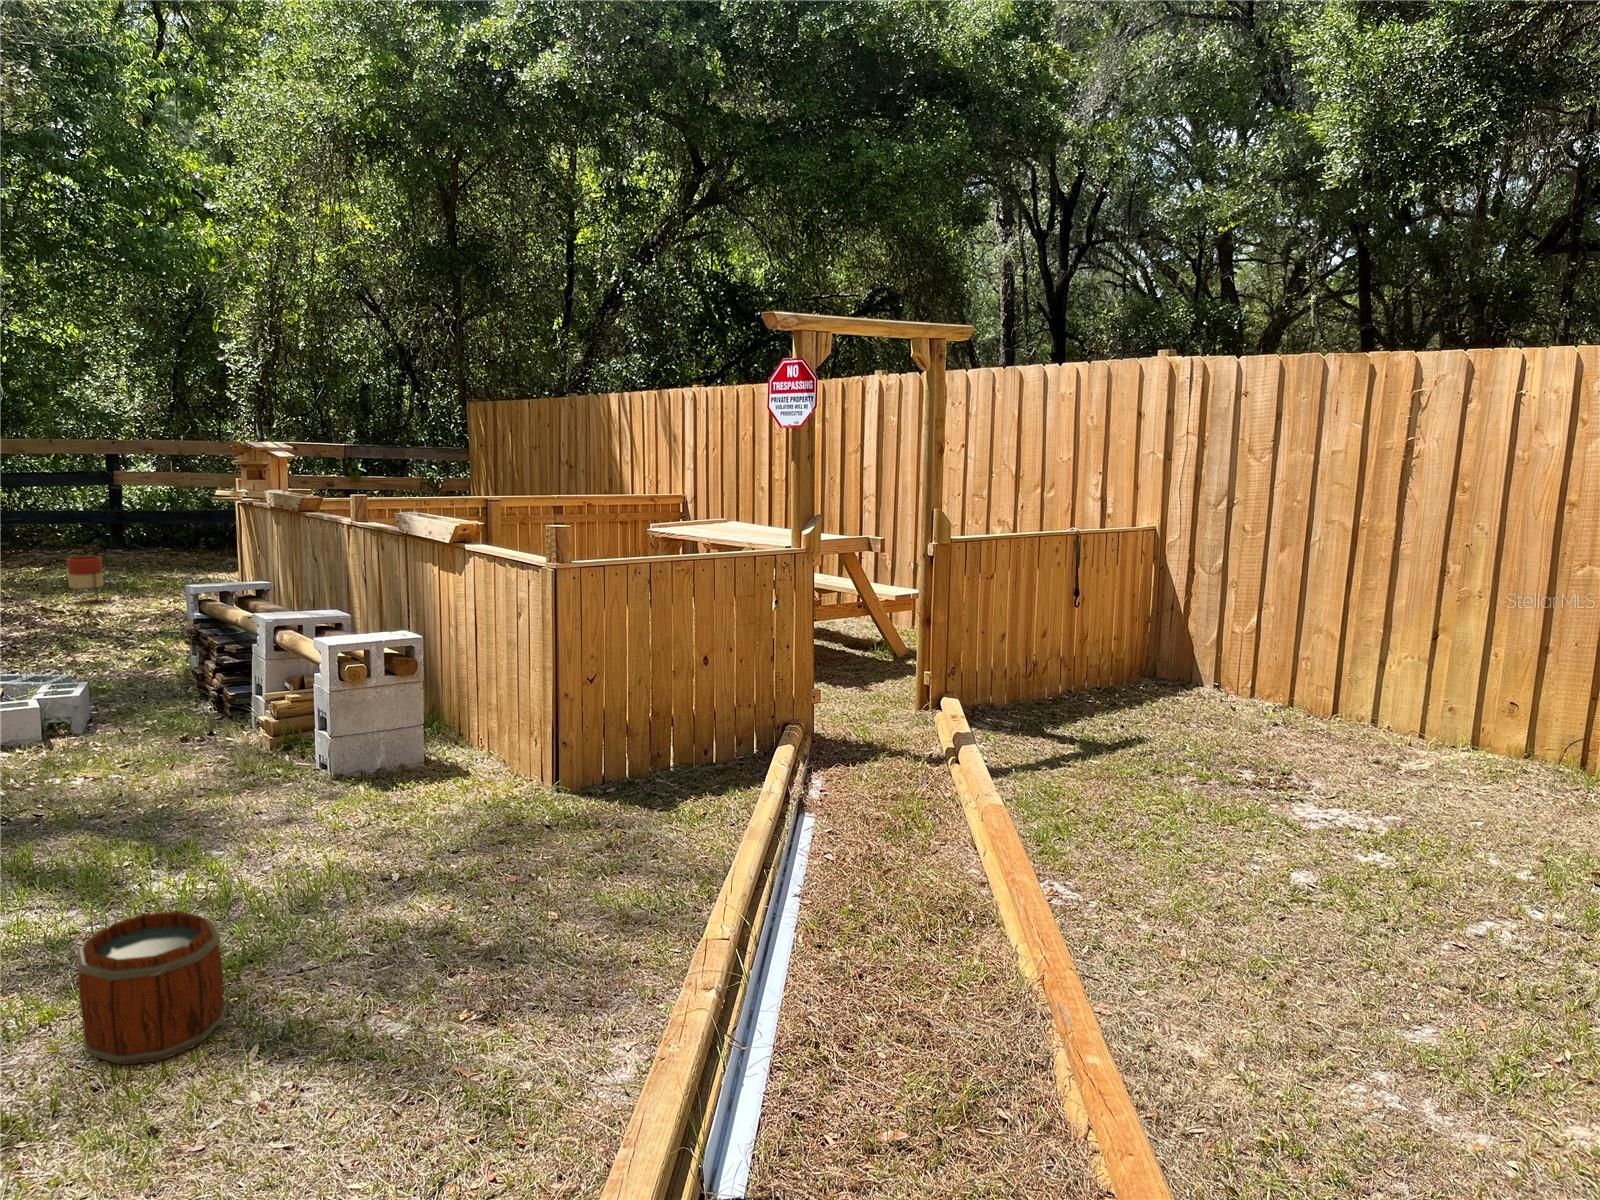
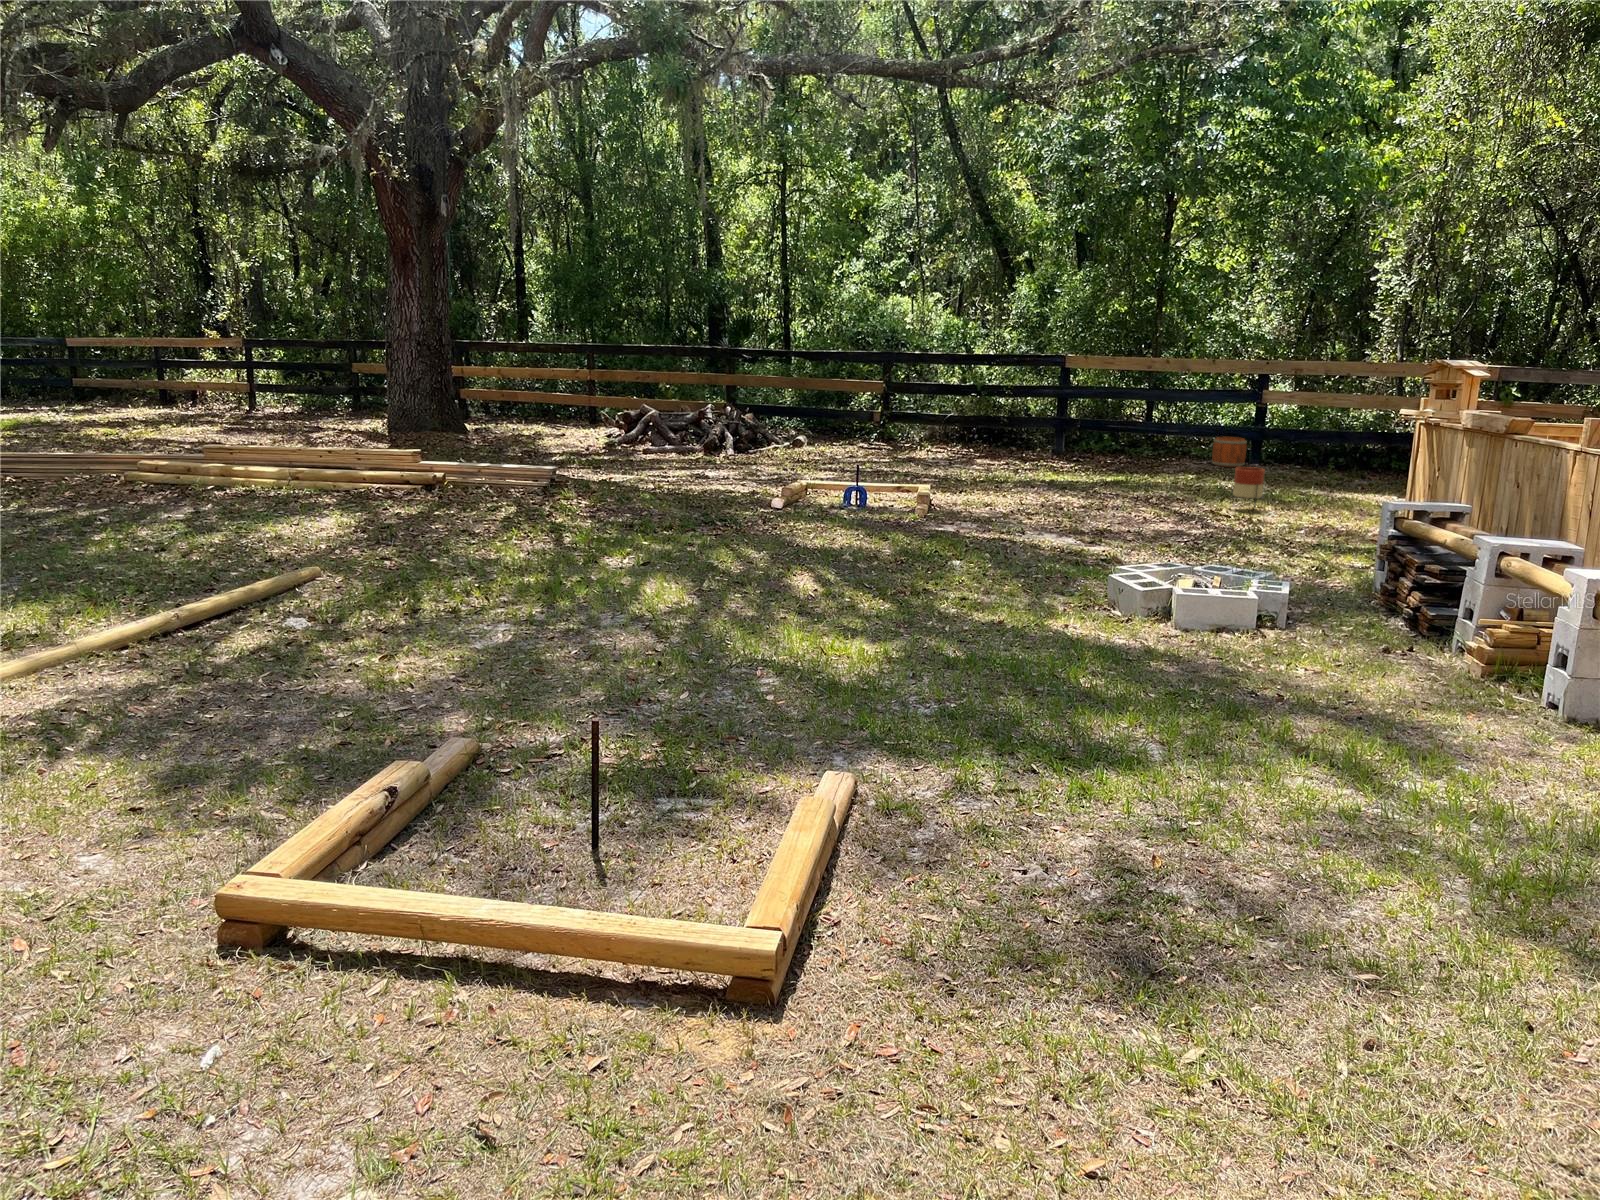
bucket: present [77,911,225,1065] -> present [1212,437,1247,467]

